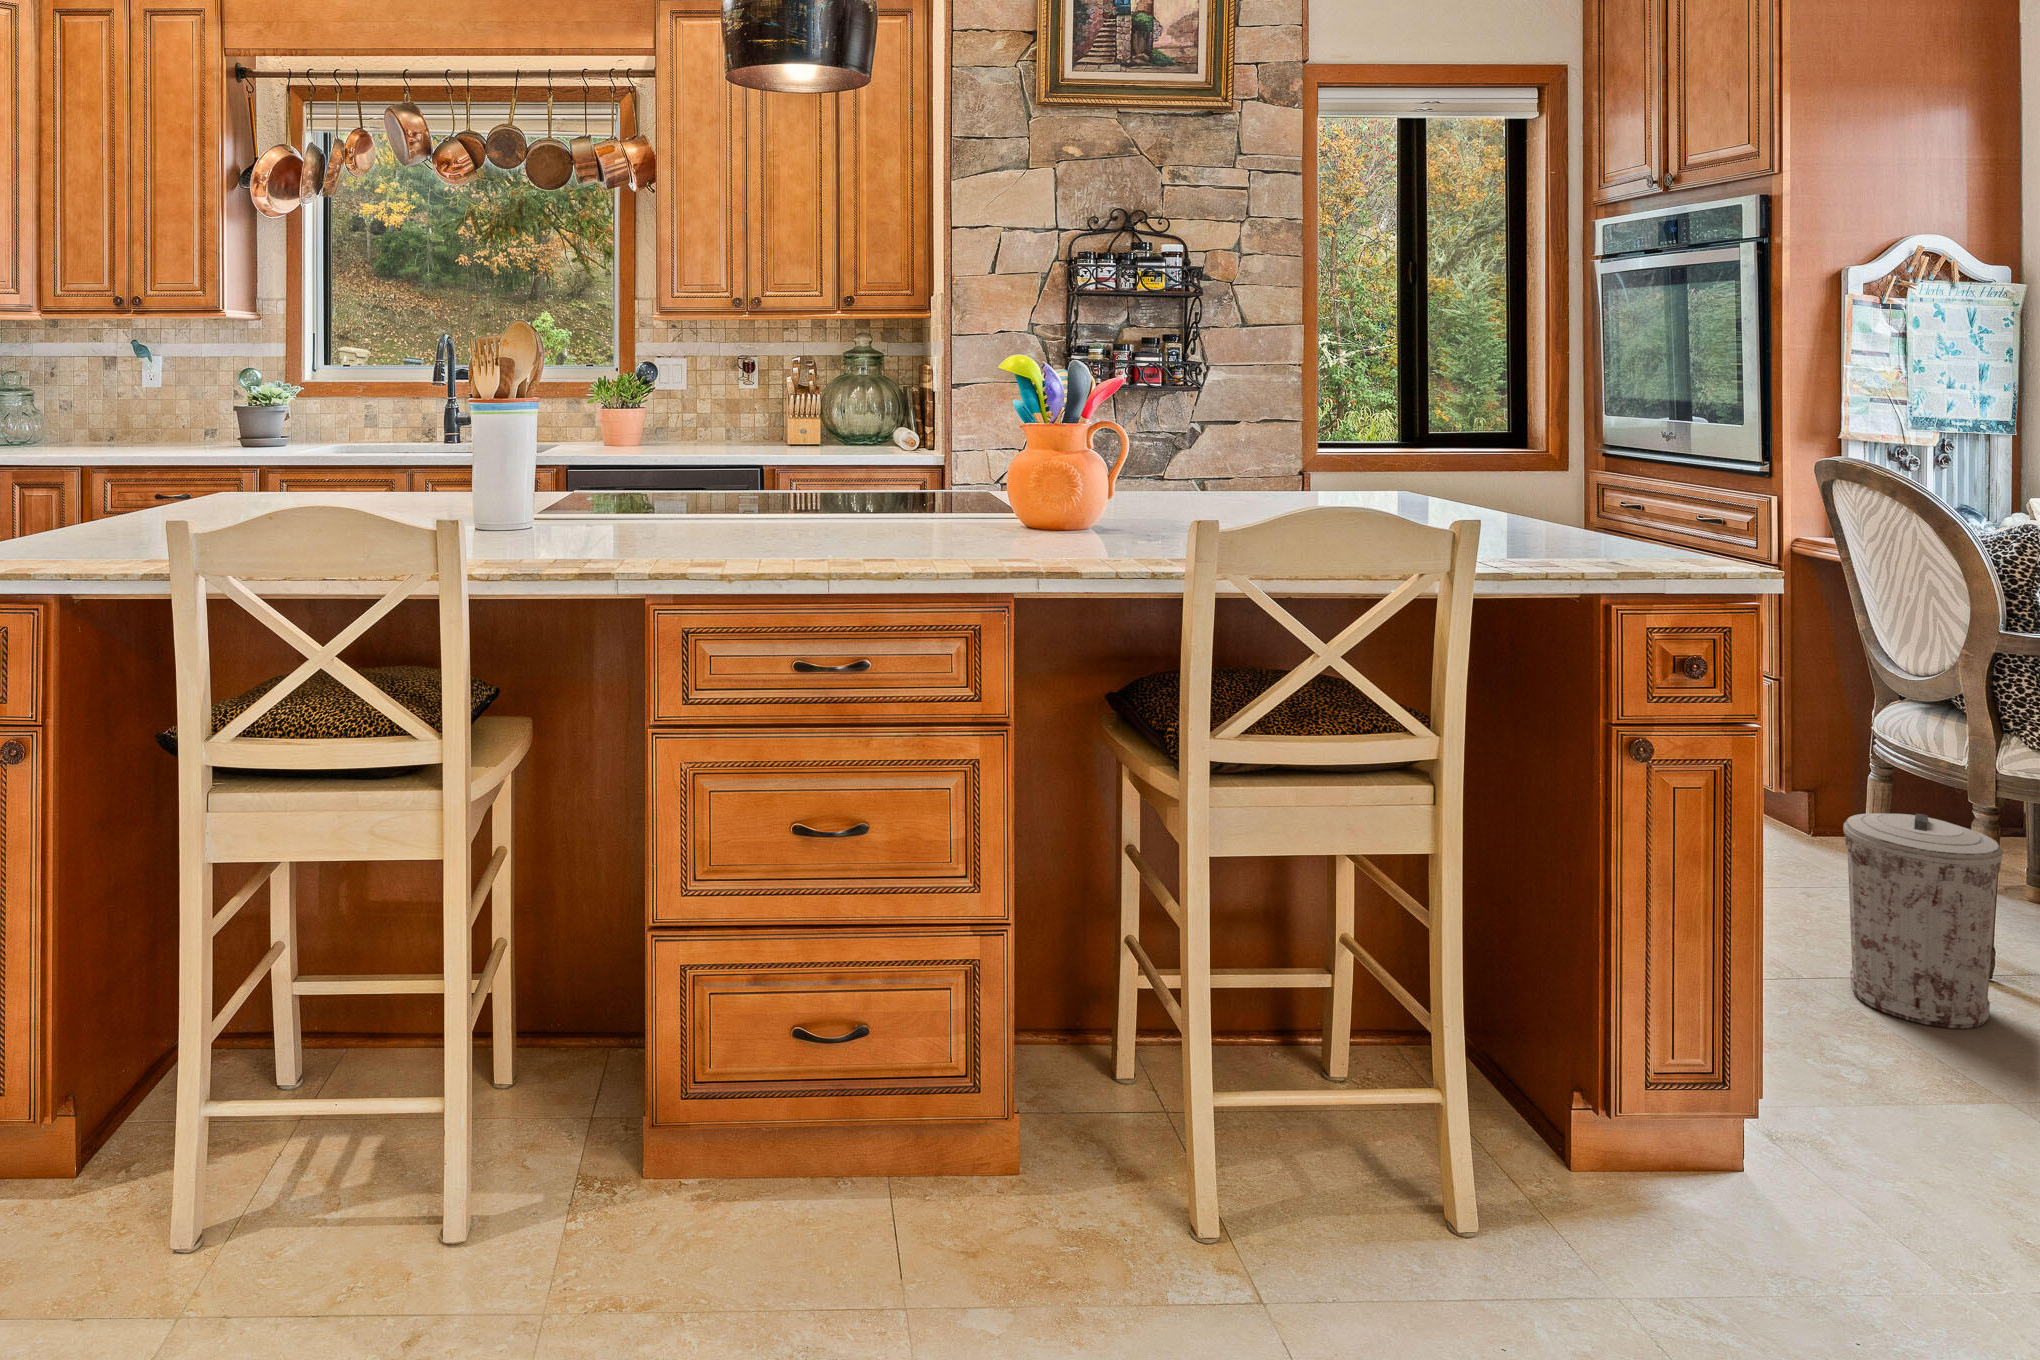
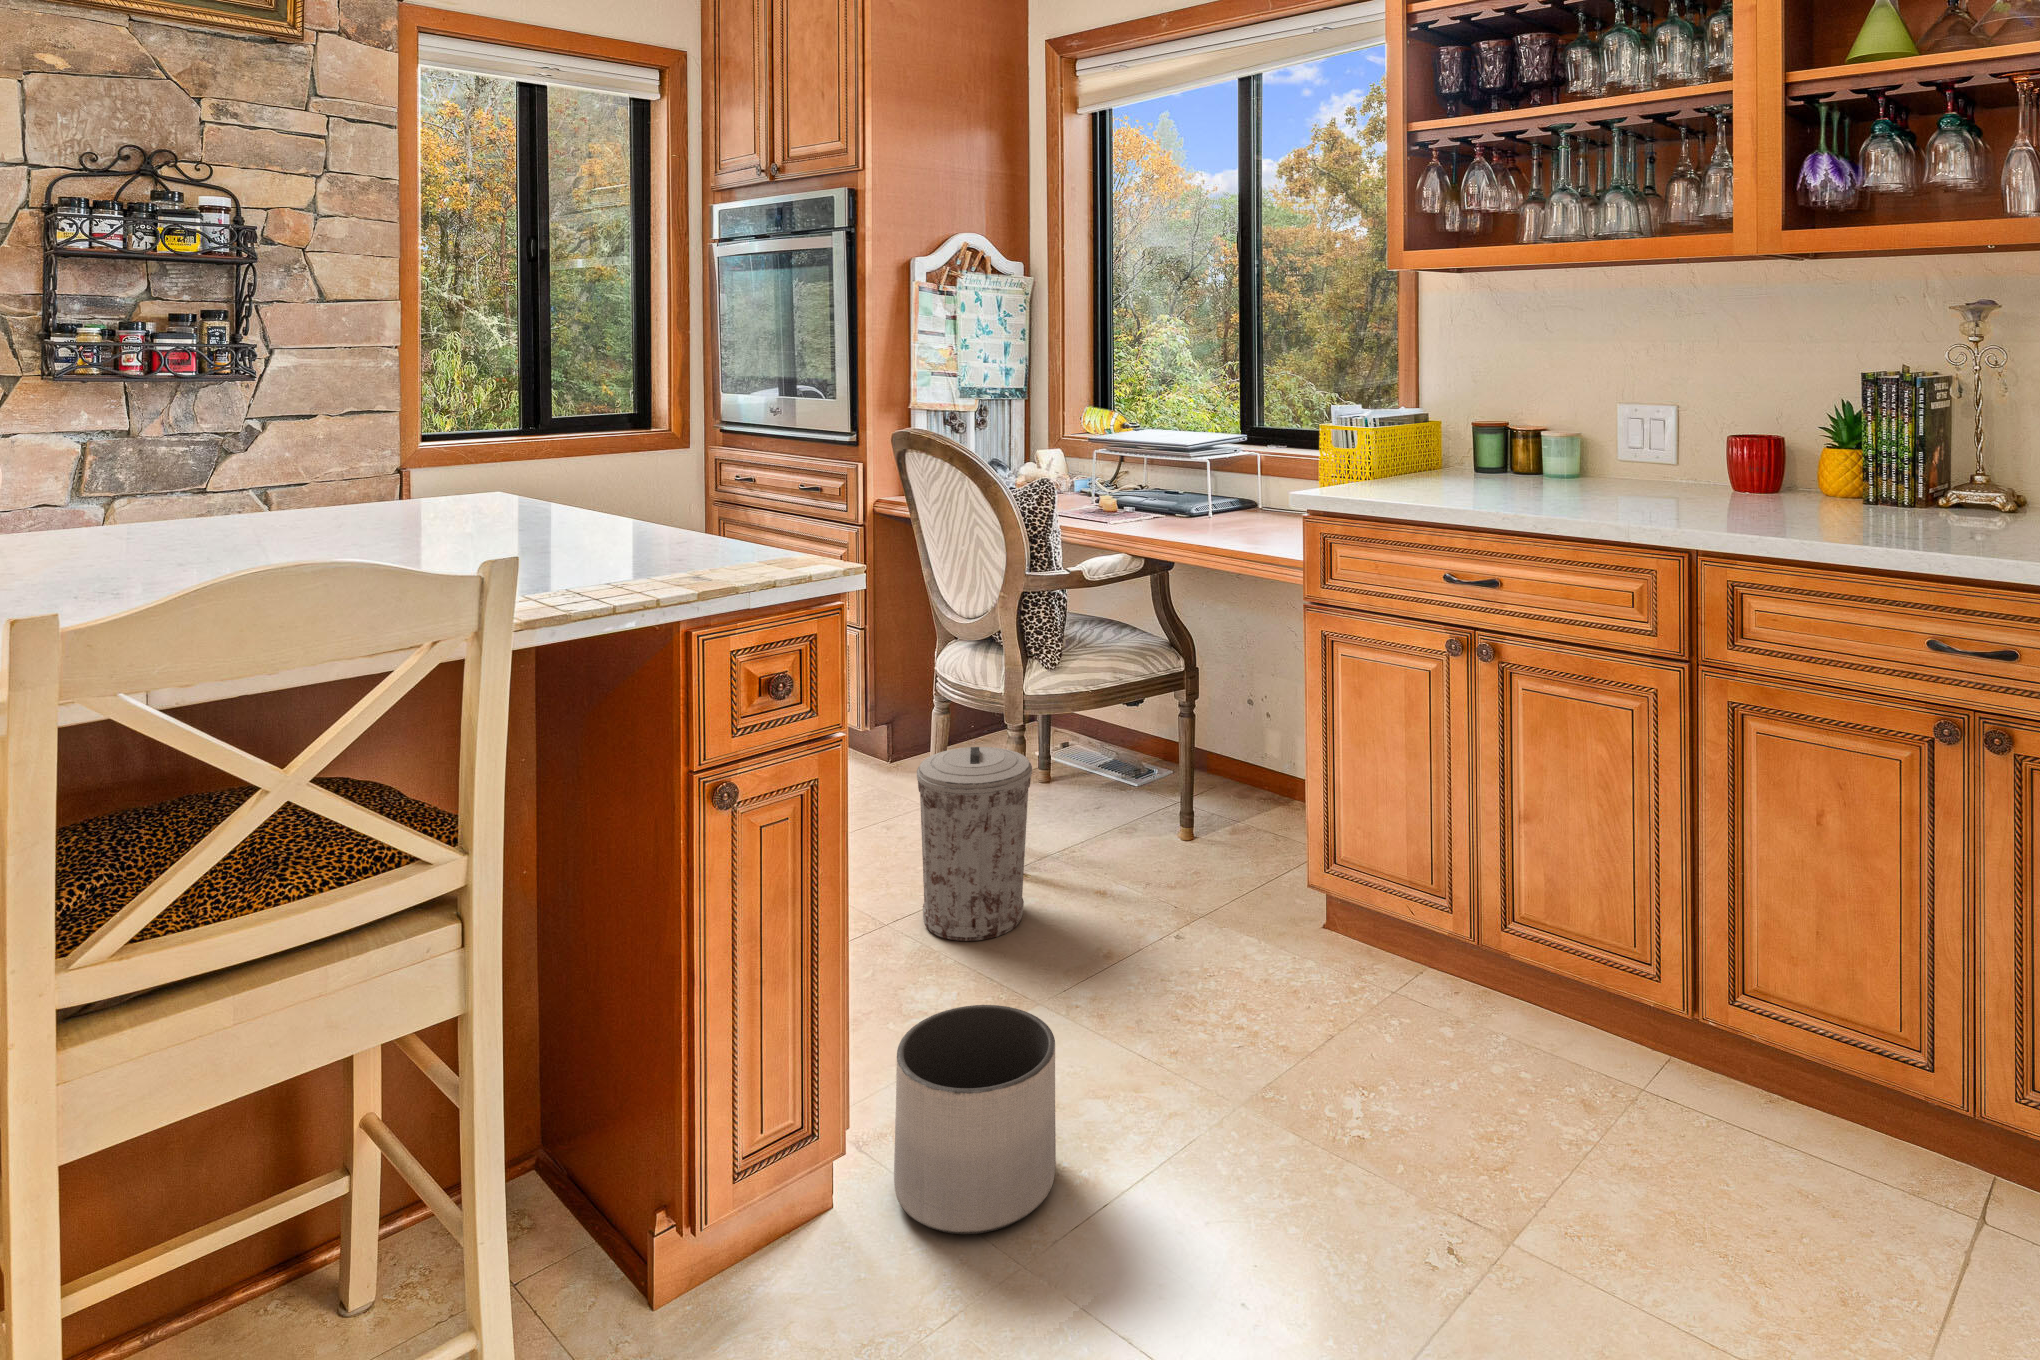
planter: none [1811,1031,2010,1248] -> present [894,1005,1056,1234]

